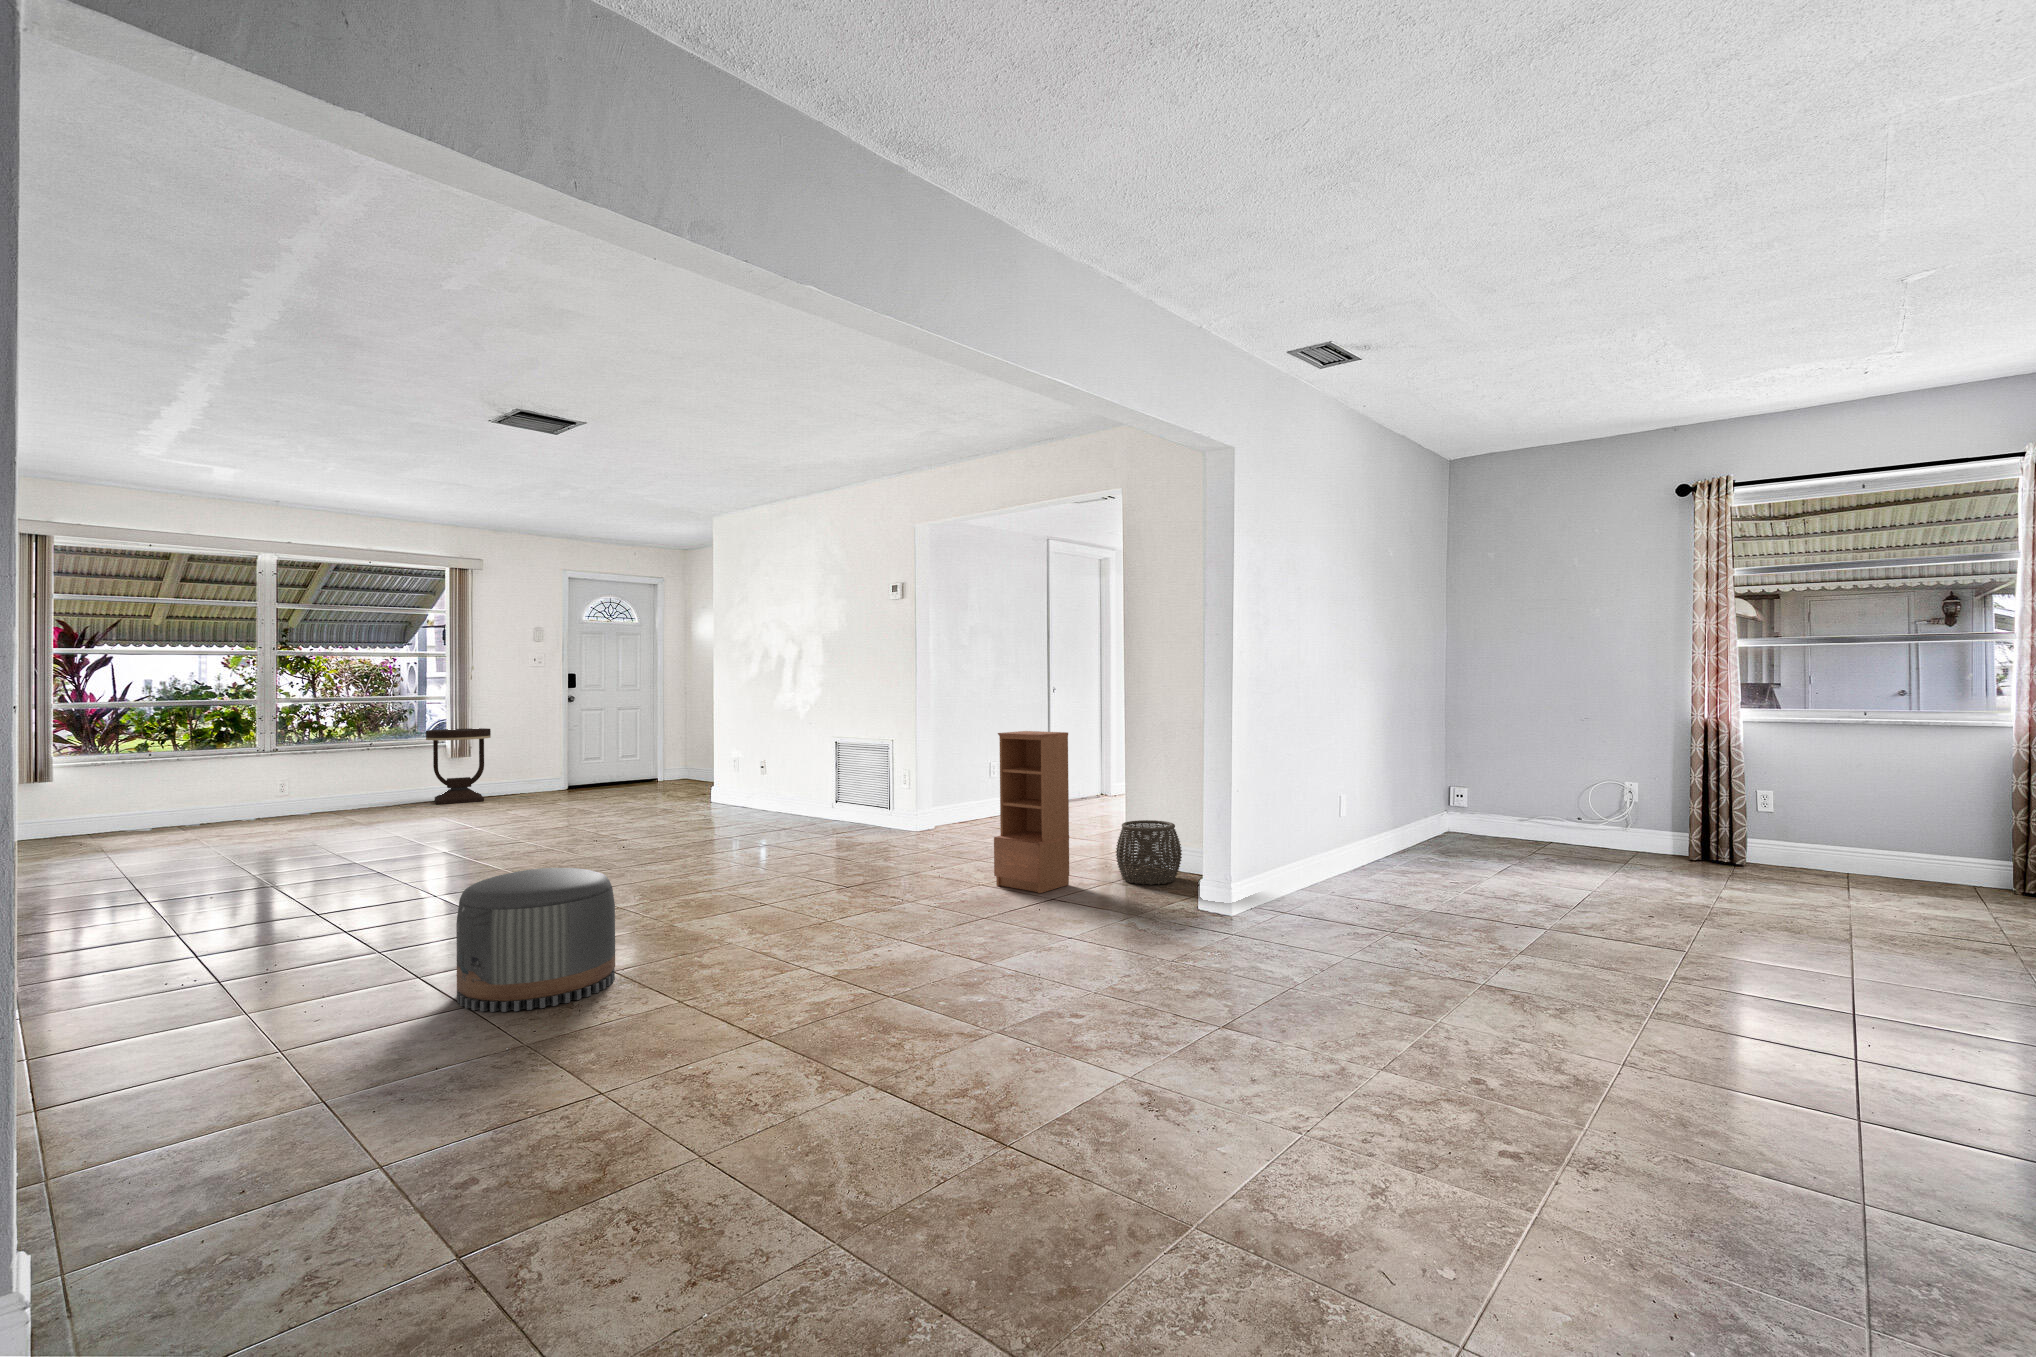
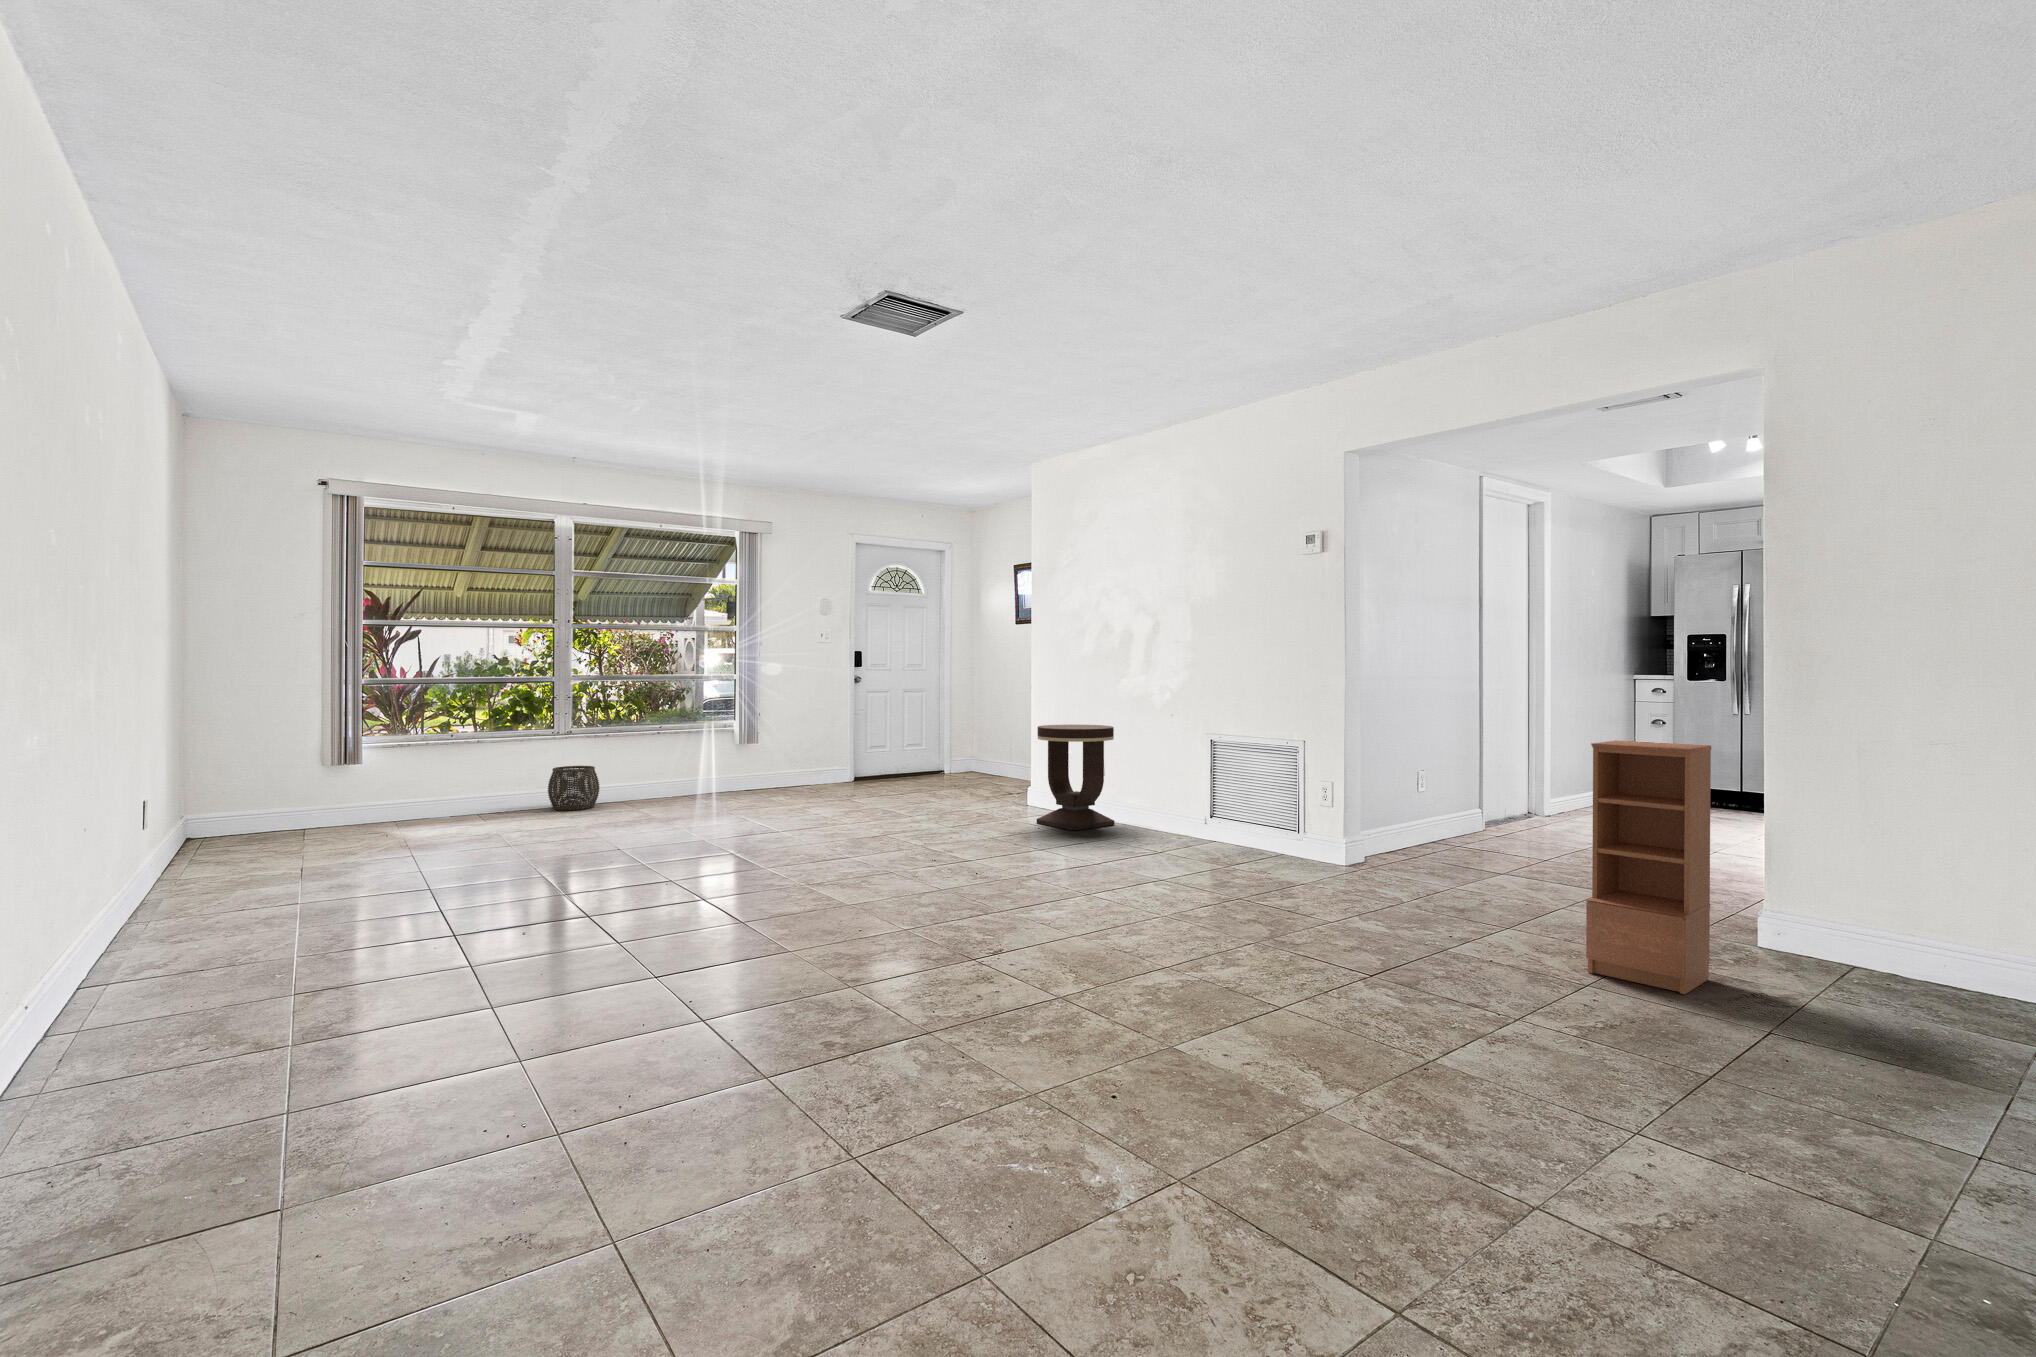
side table: present [426,728,491,804] -> present [1037,725,1115,830]
woven basket: present [1116,820,1182,885] -> present [548,766,600,810]
pouf: present [456,868,615,1012] -> none [959,948,1186,1208]

